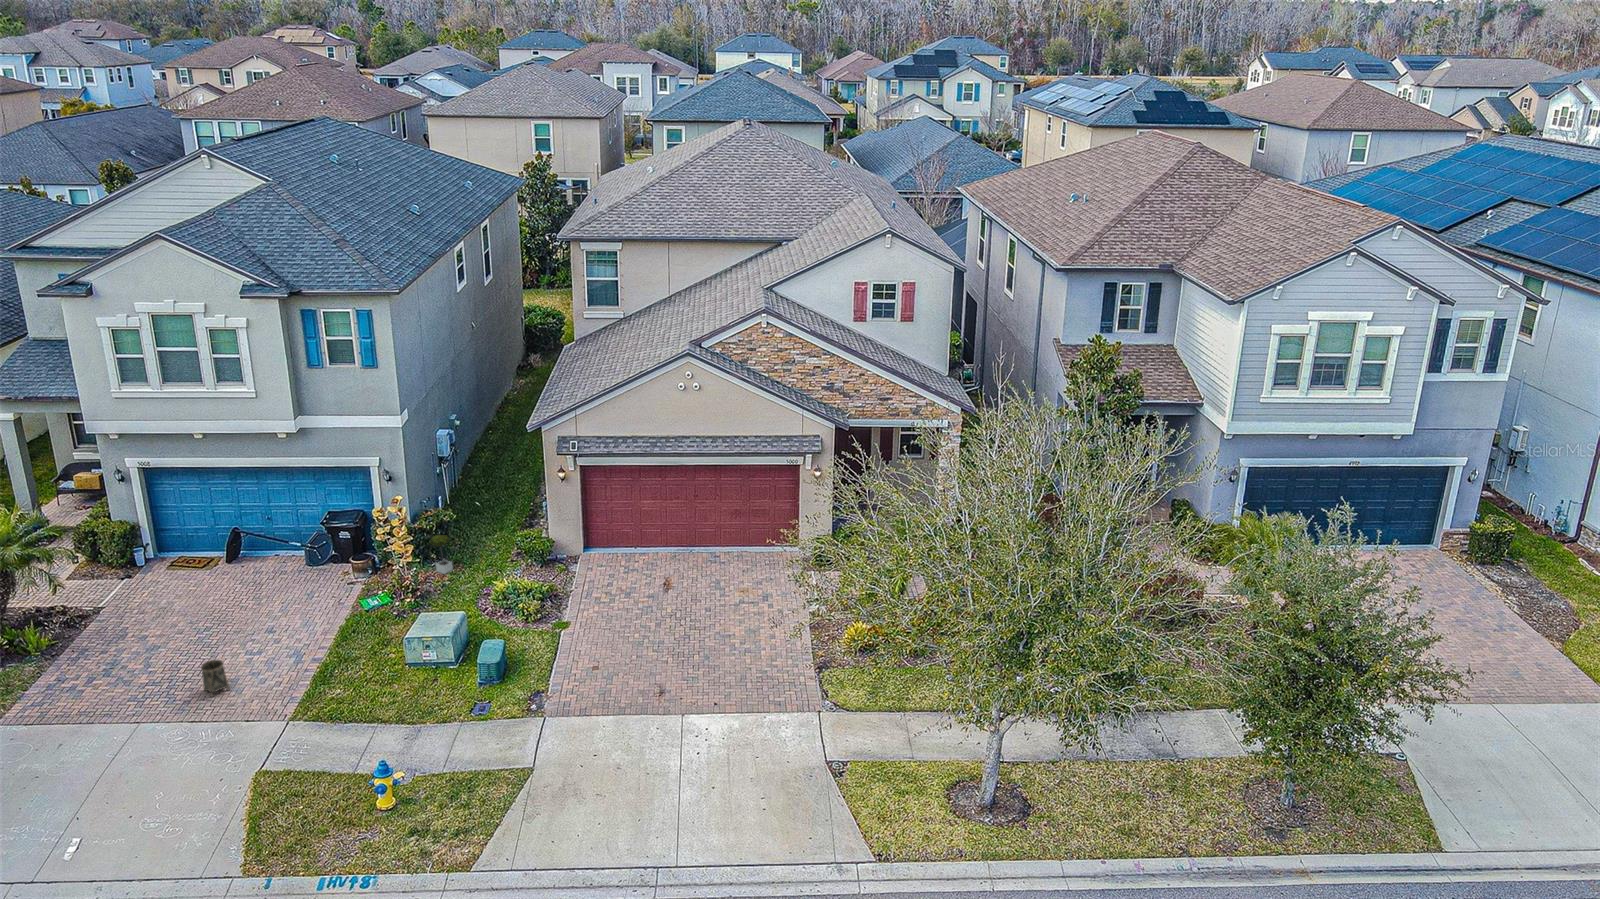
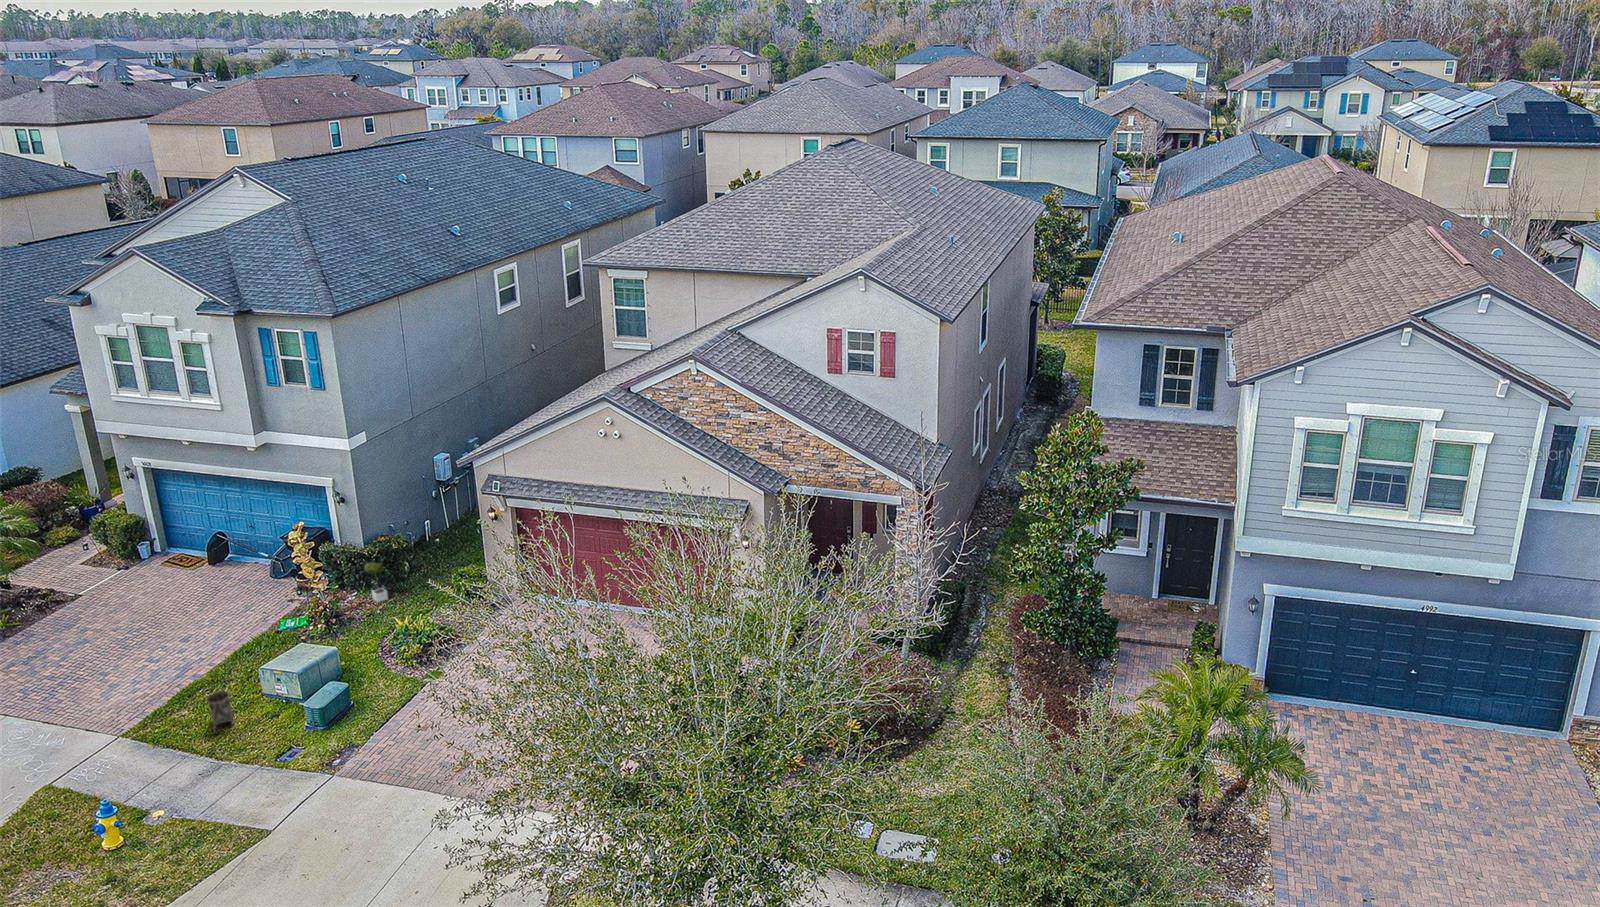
basket: present [201,660,230,697] -> present [206,691,234,729]

